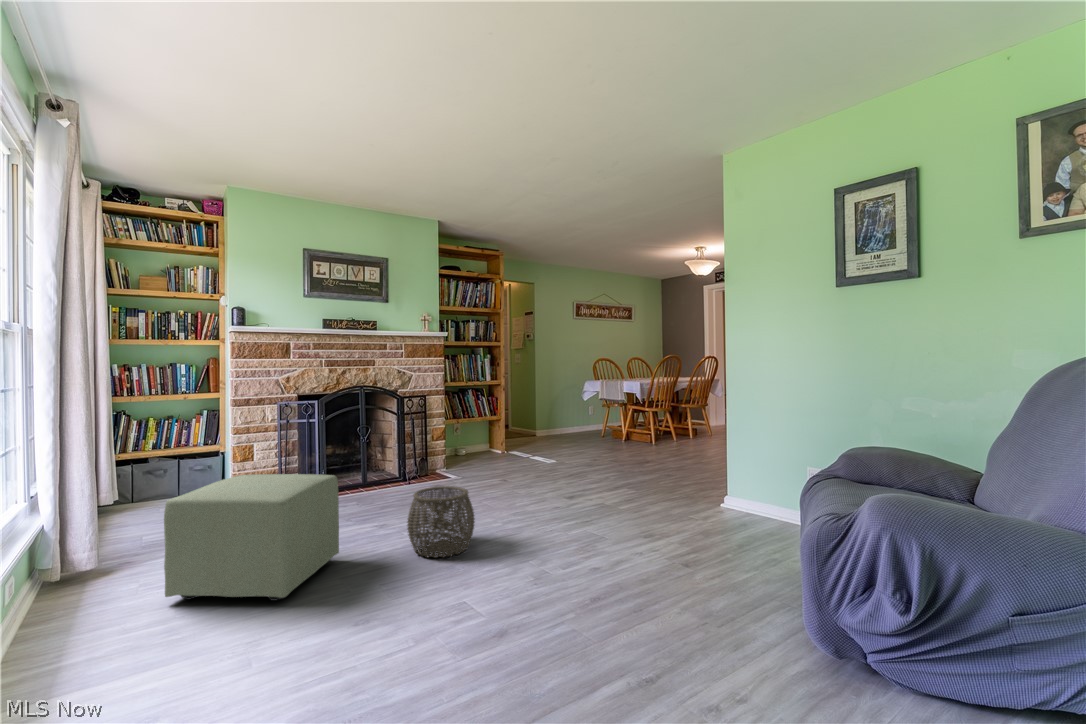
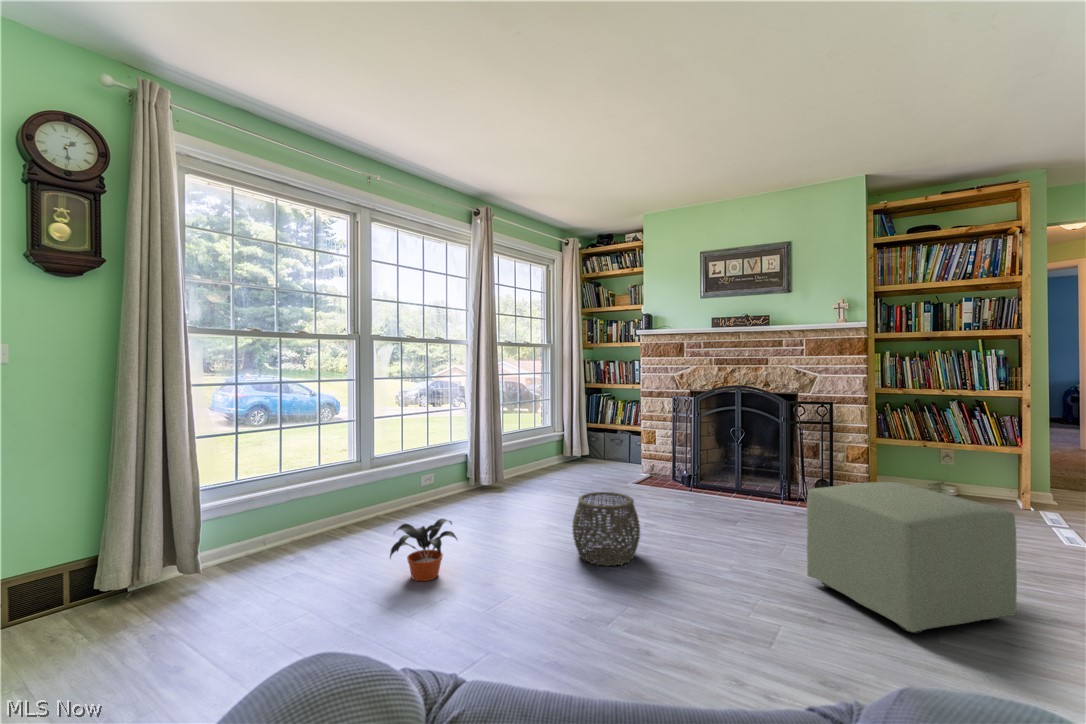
ottoman: present [164,474,339,601] -> present [807,482,1017,634]
potted plant: none [328,562,425,652] -> present [390,519,457,581]

